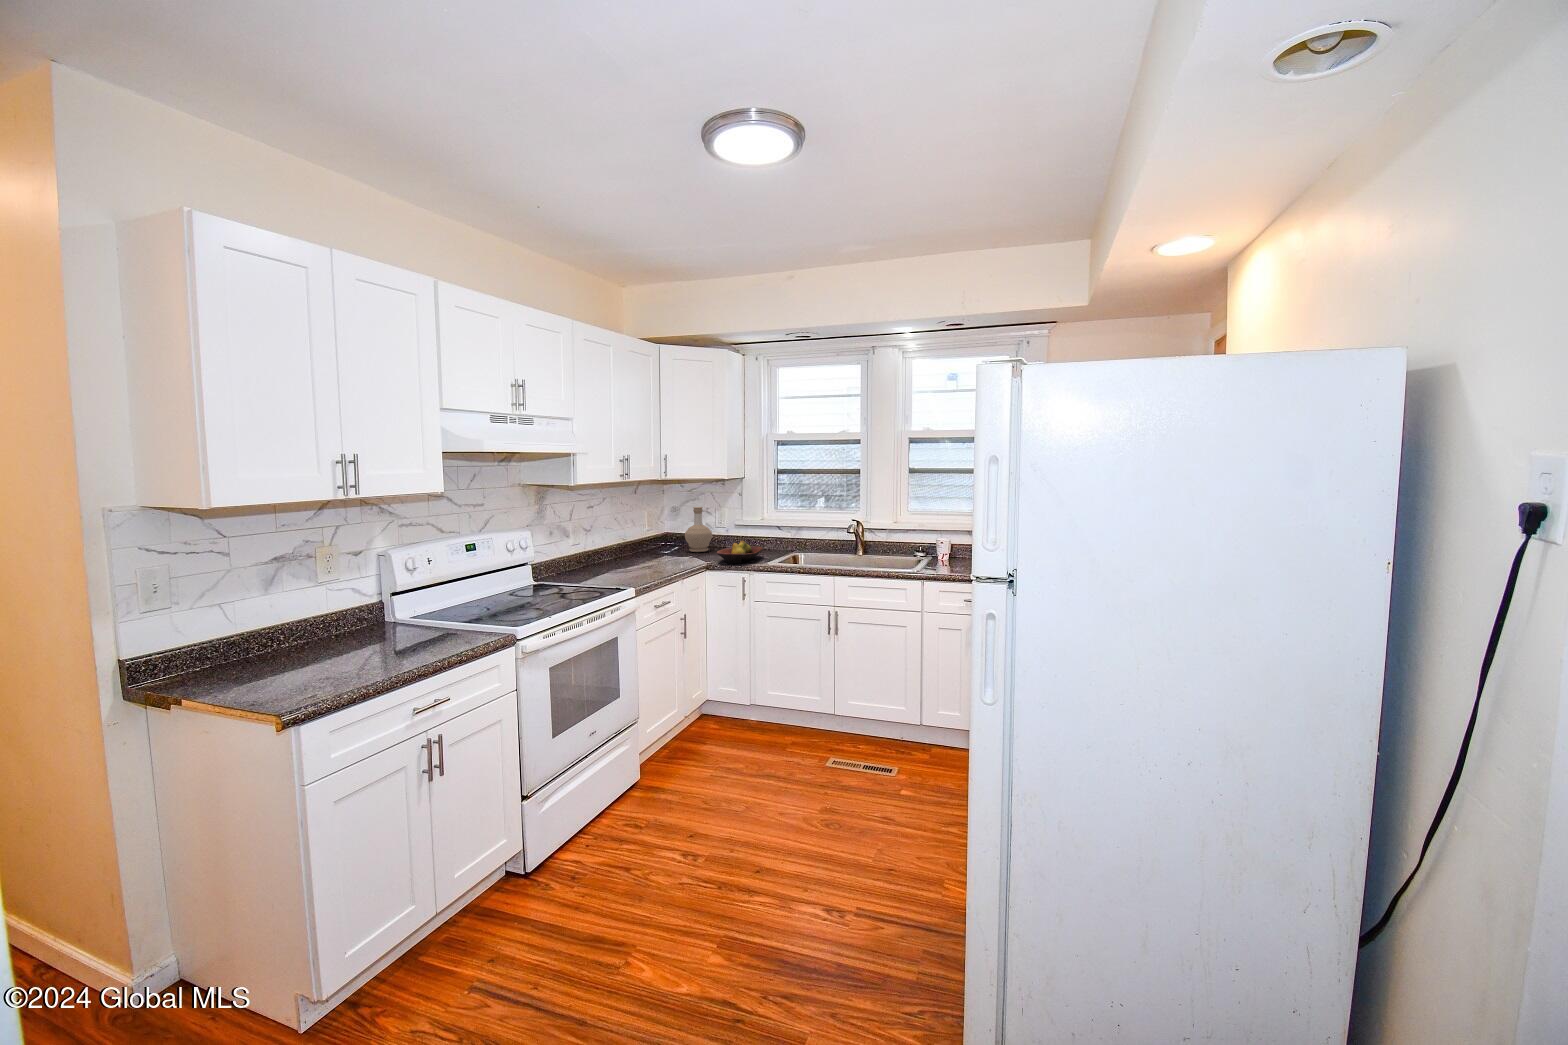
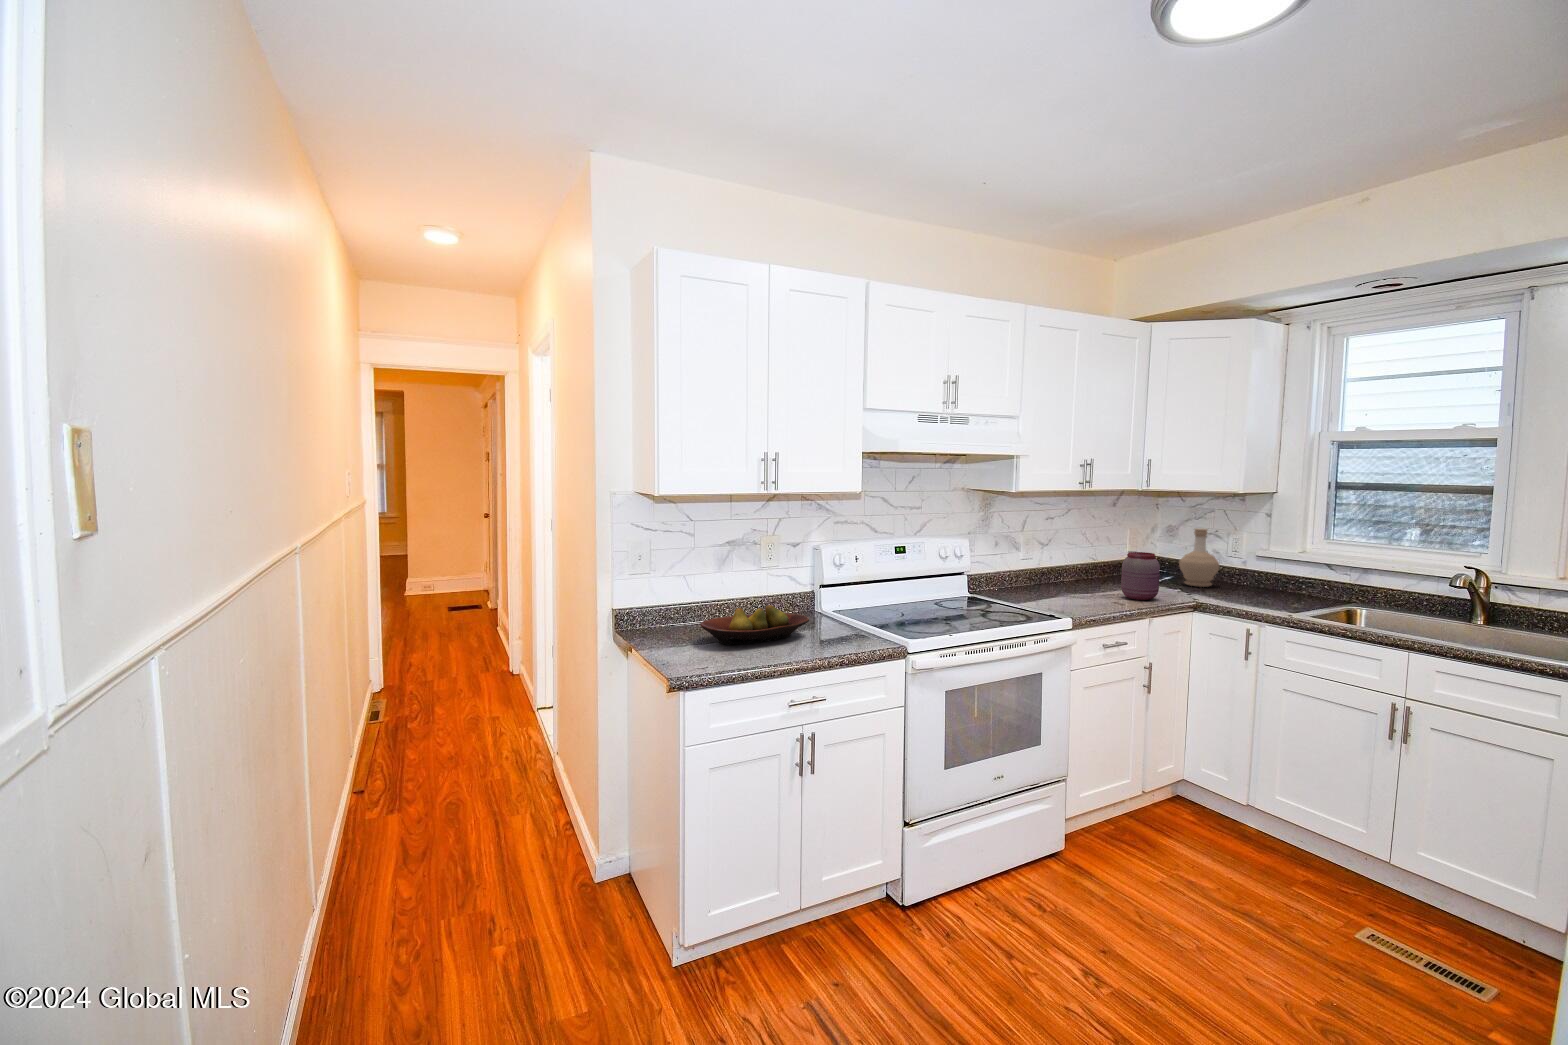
jar: none [653,529,680,567] -> present [1121,552,1160,600]
fruit bowl: present [717,541,763,564] -> present [700,605,809,645]

